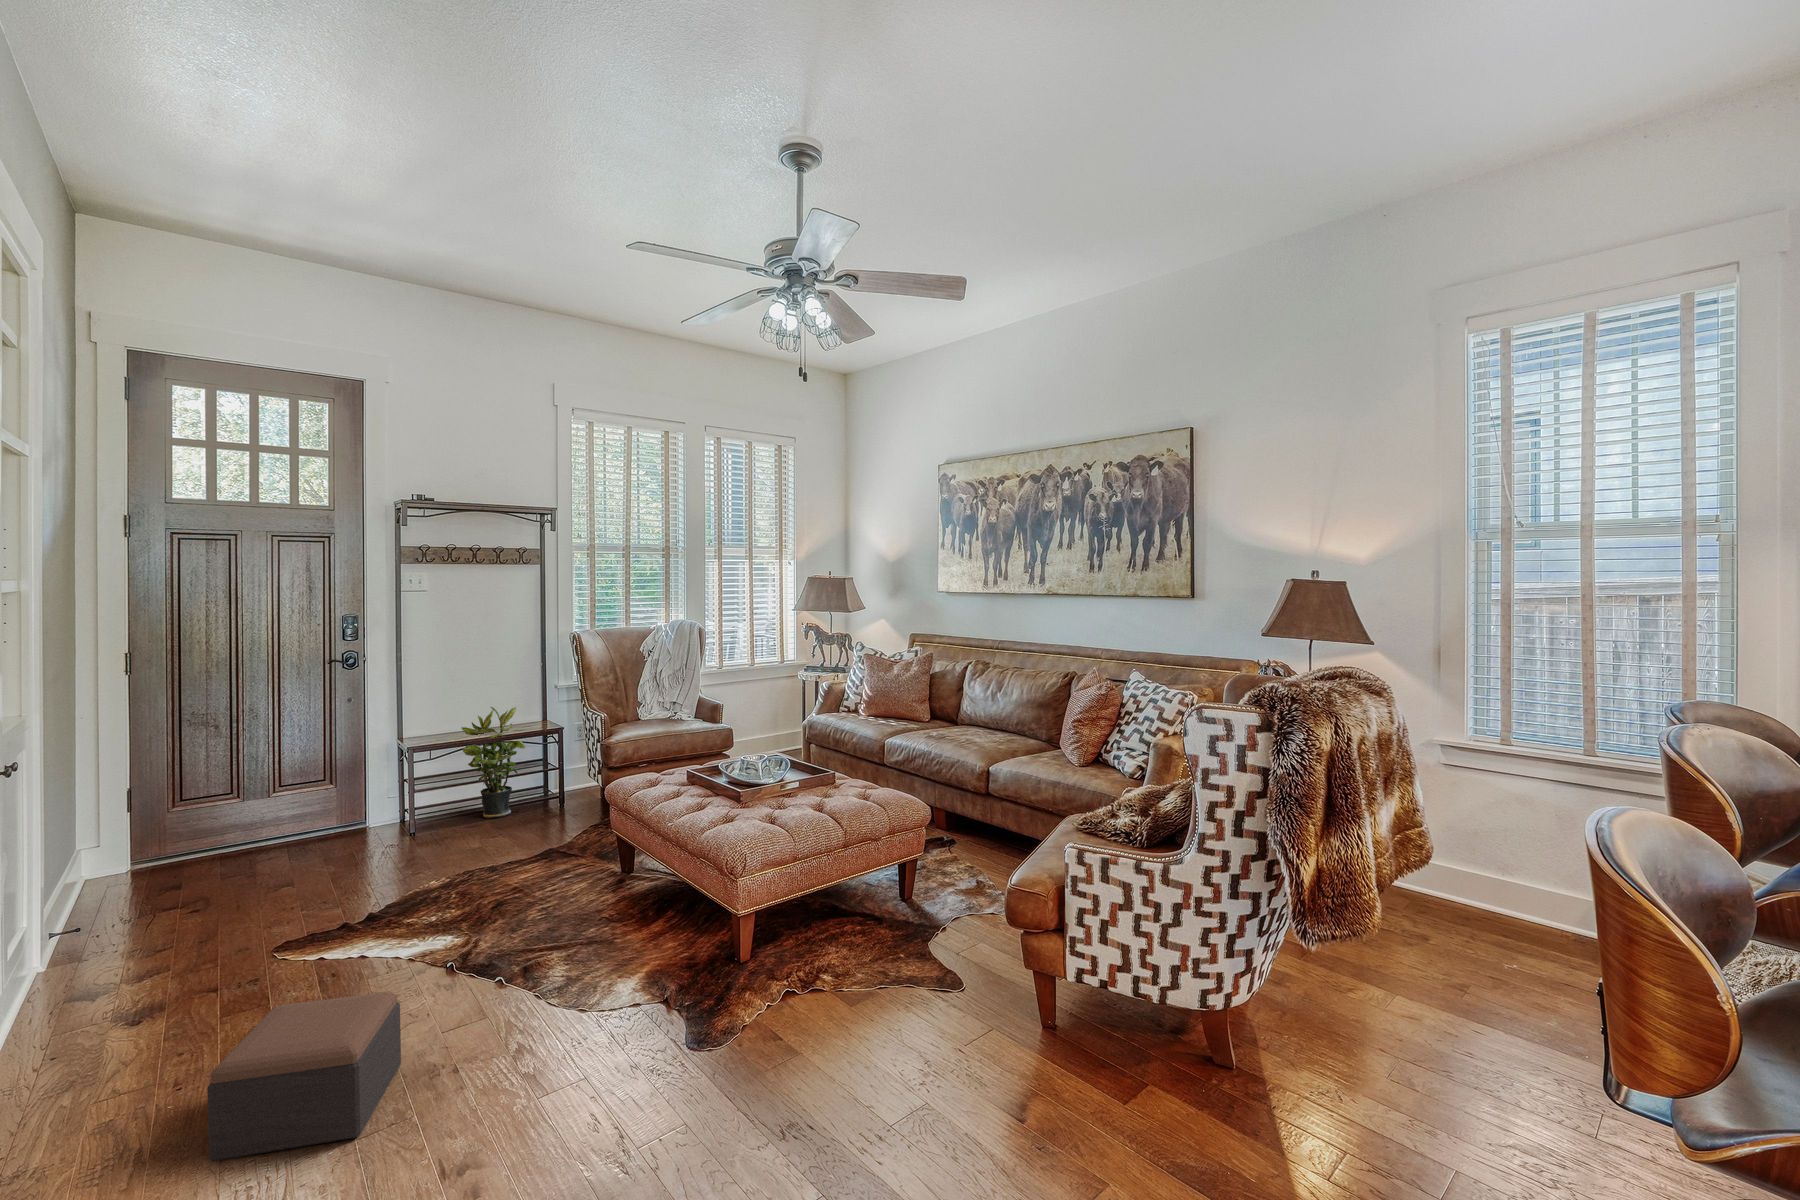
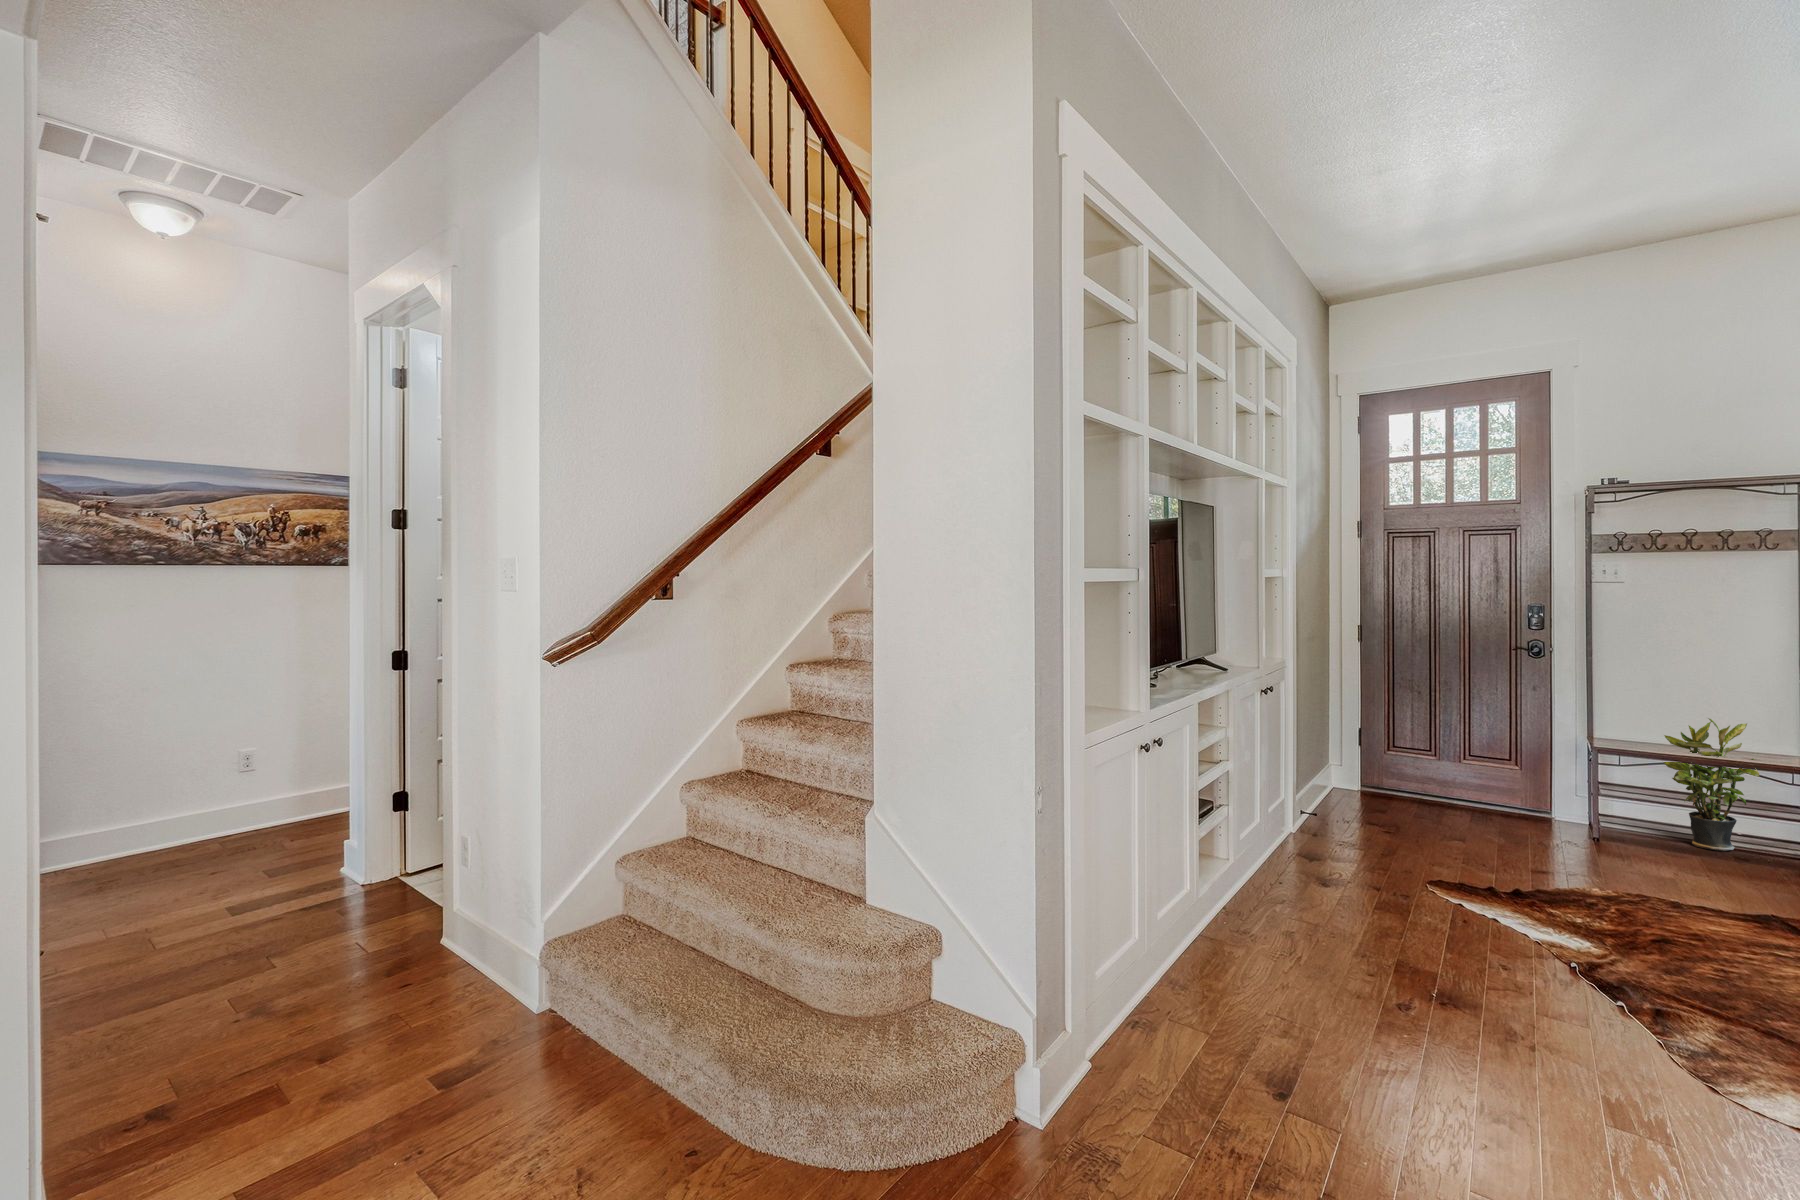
footstool: present [207,992,401,1161] -> none [1331,918,1488,1050]

